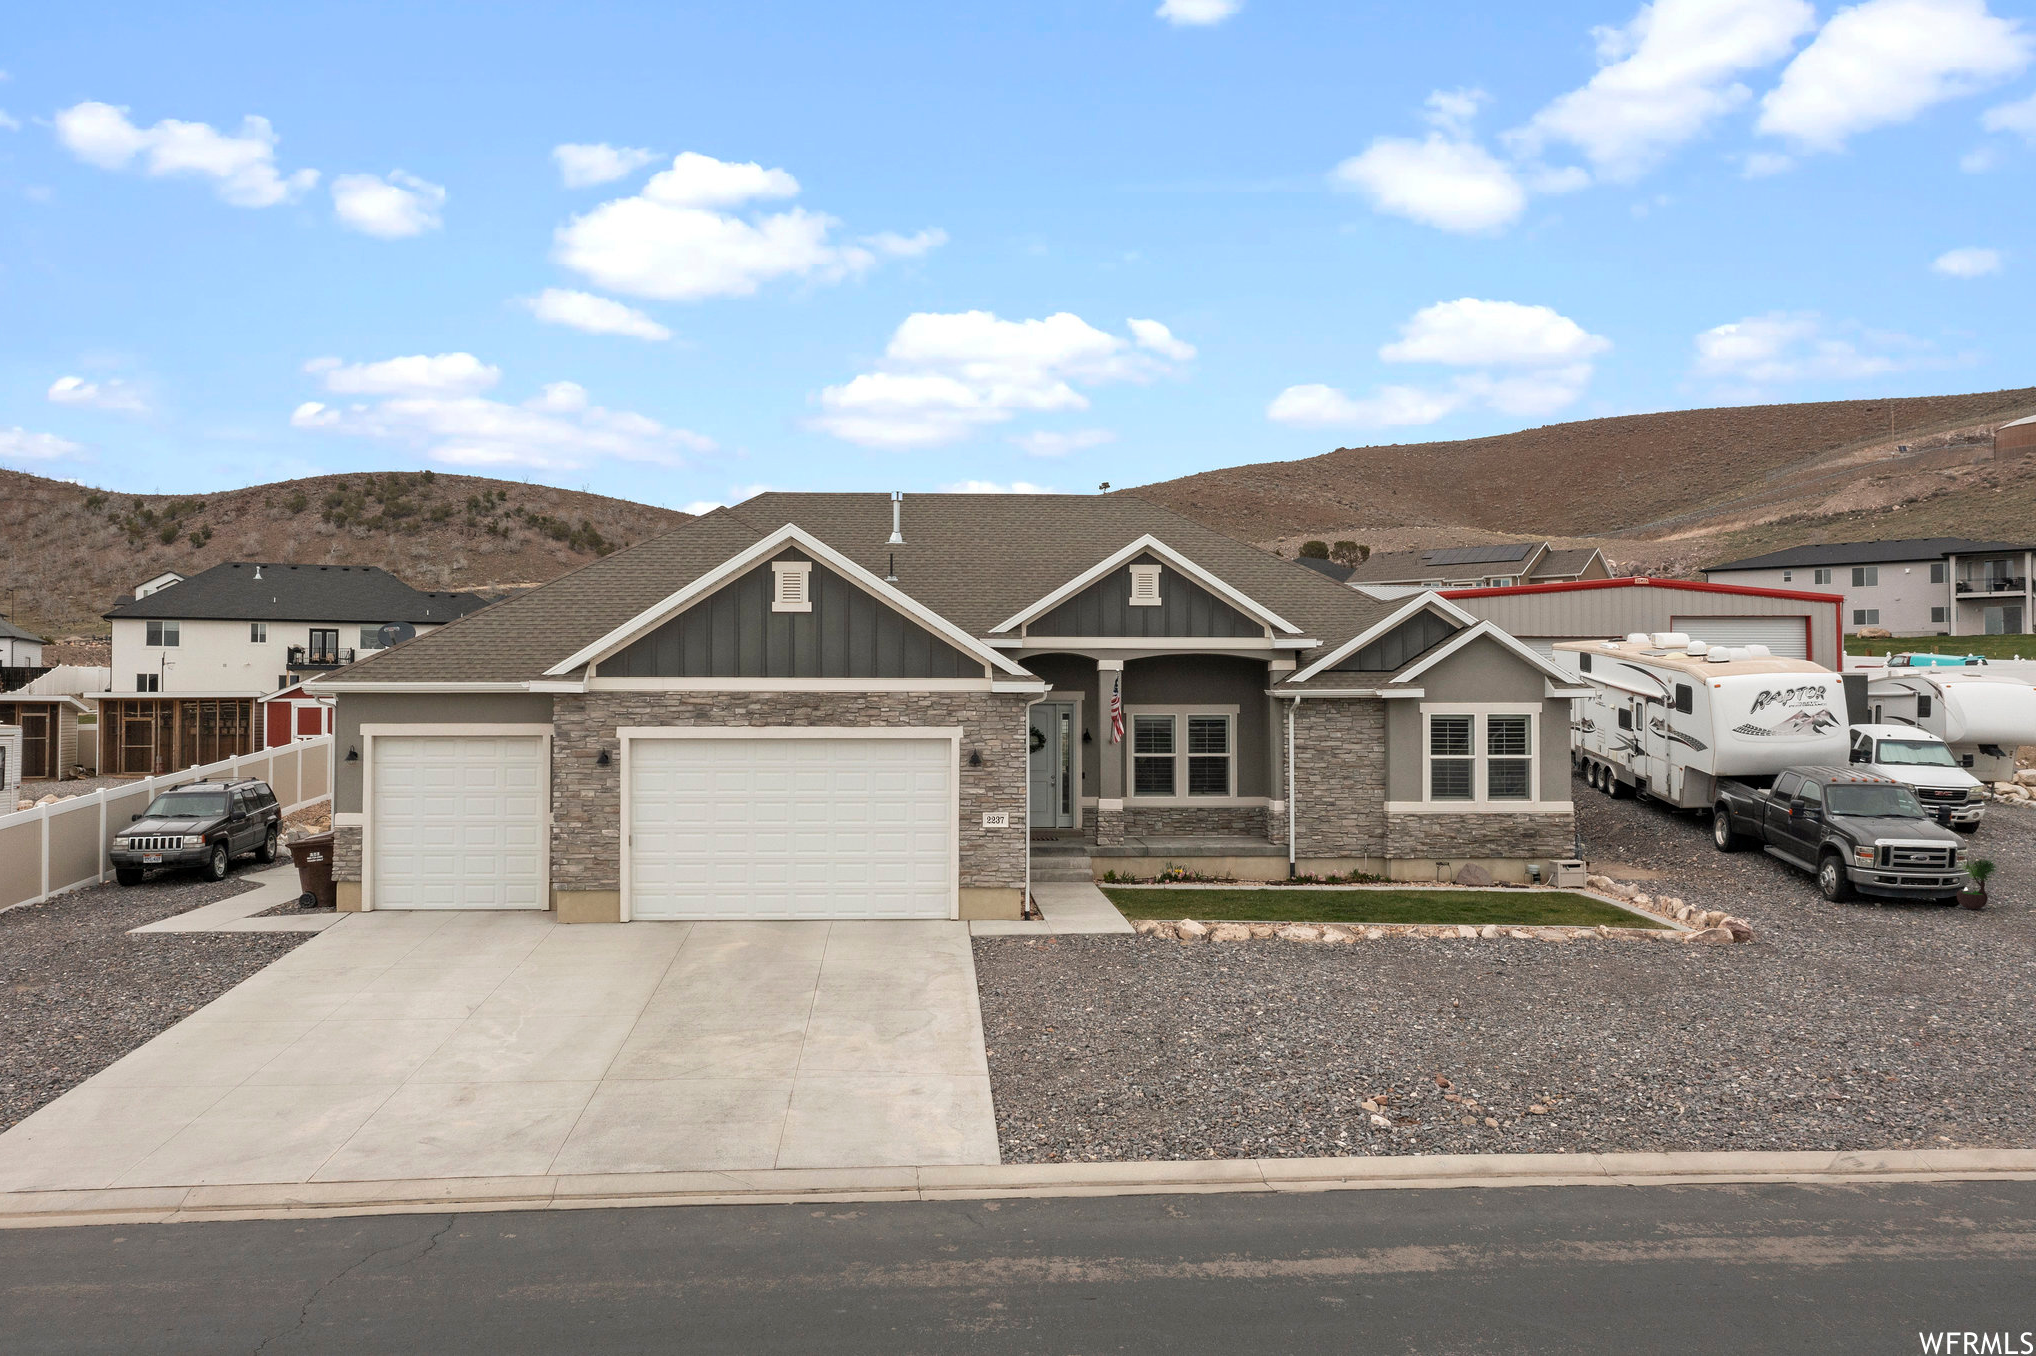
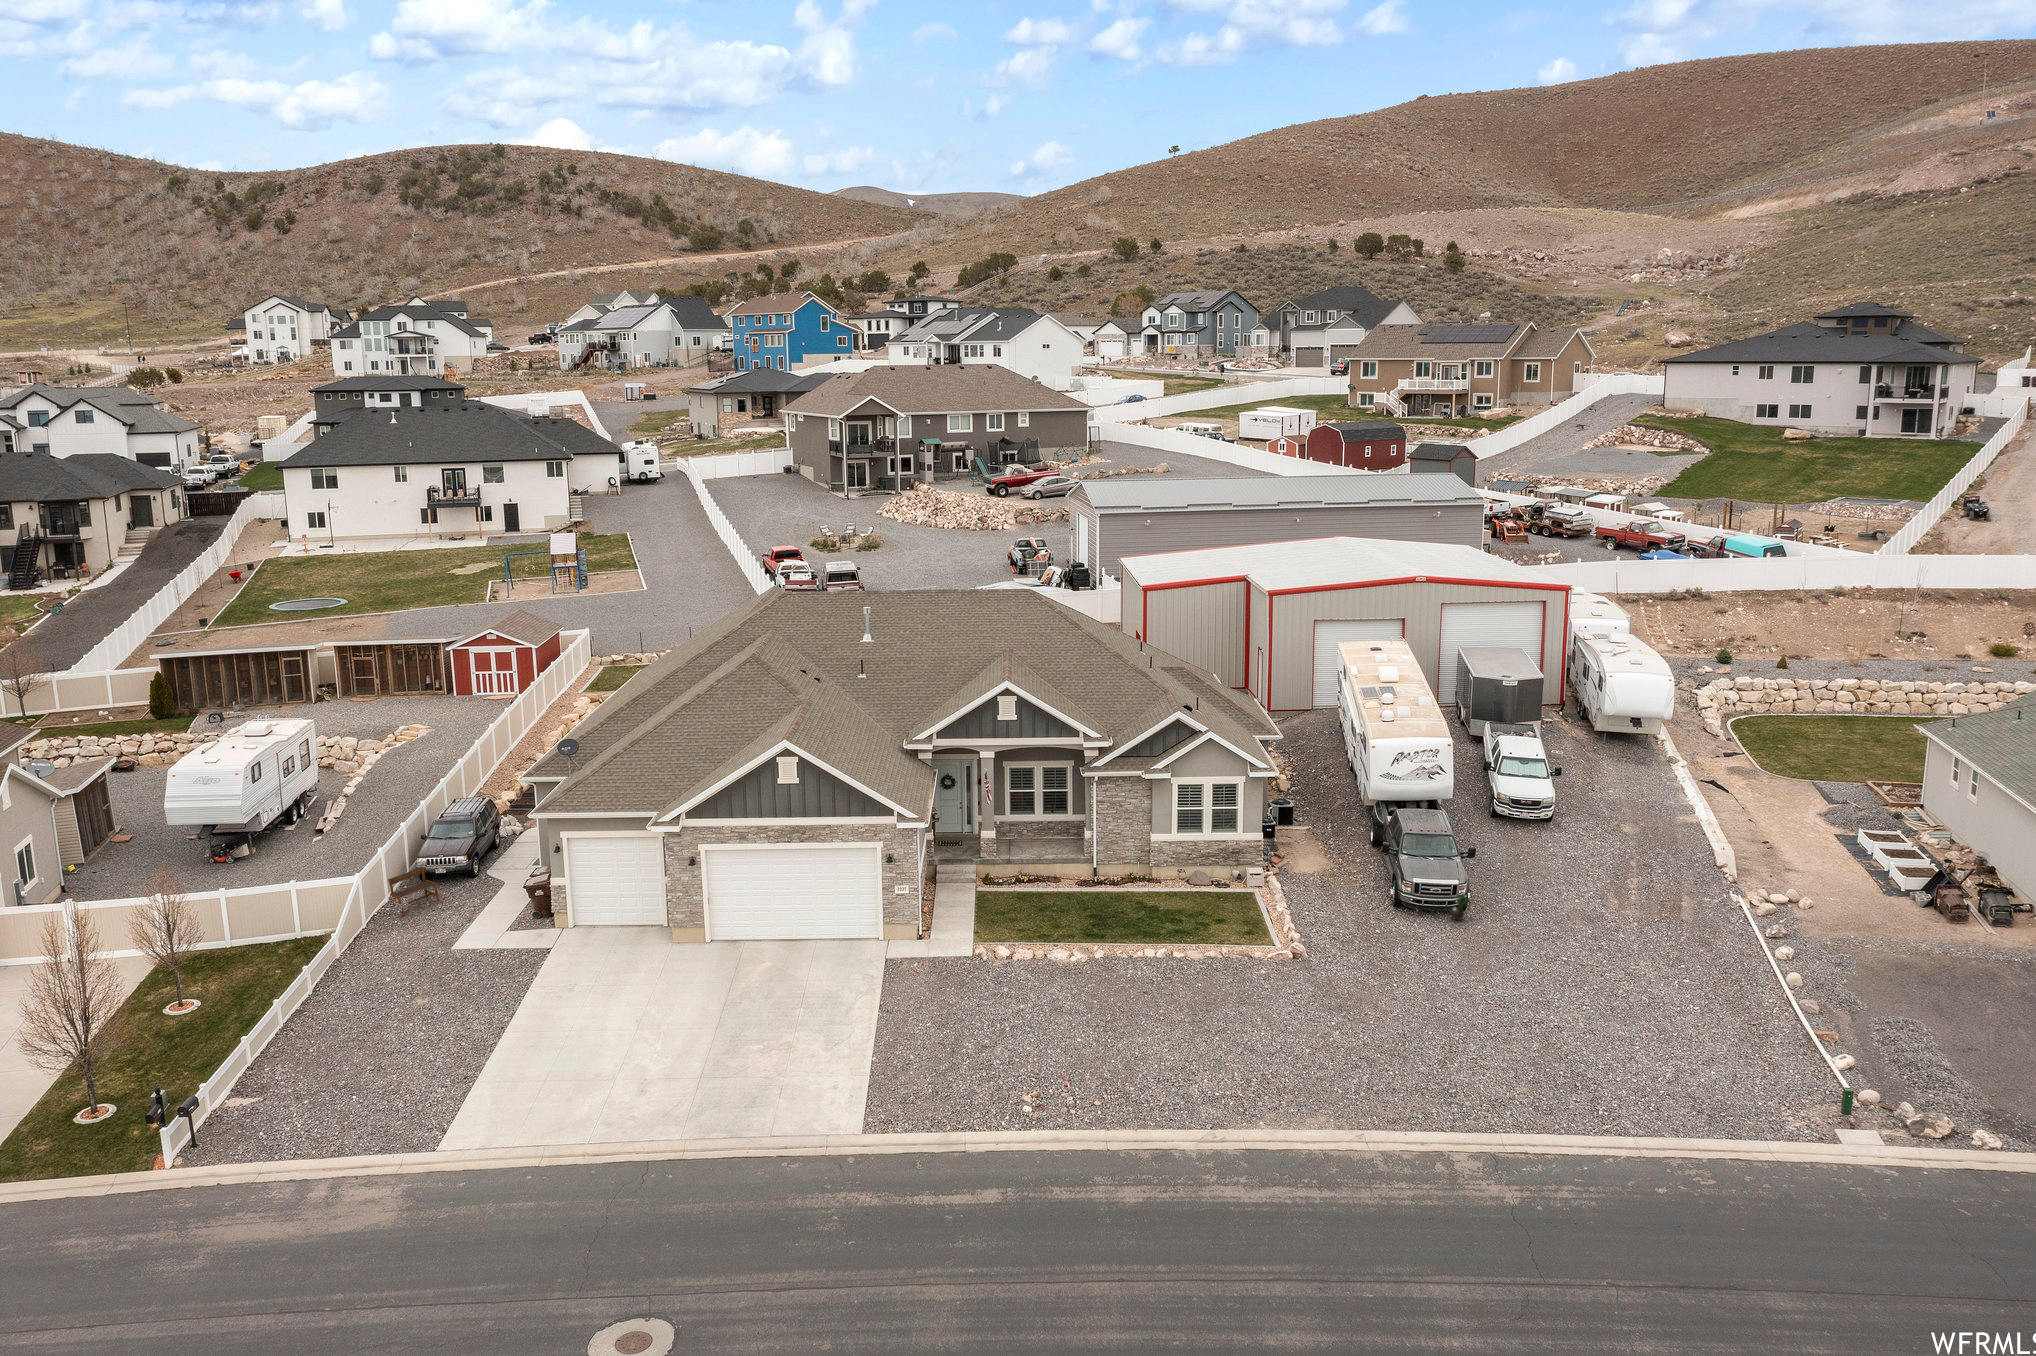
bench: none [38,829,133,904] -> present [388,866,440,916]

